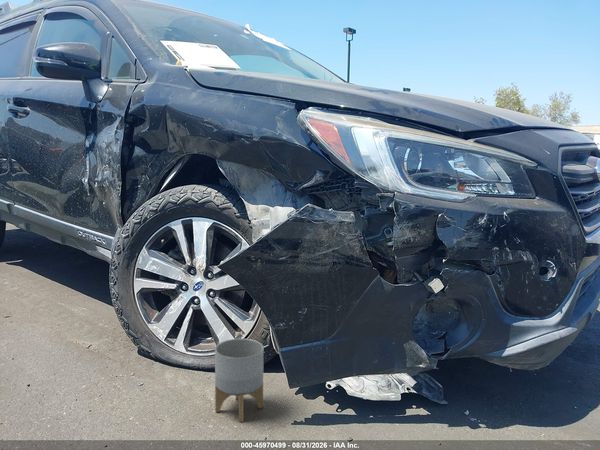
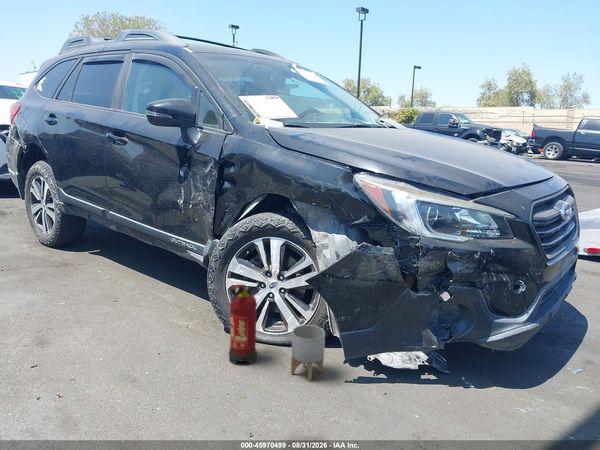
fire extinguisher: none [124,281,172,399] -> present [229,284,257,364]

